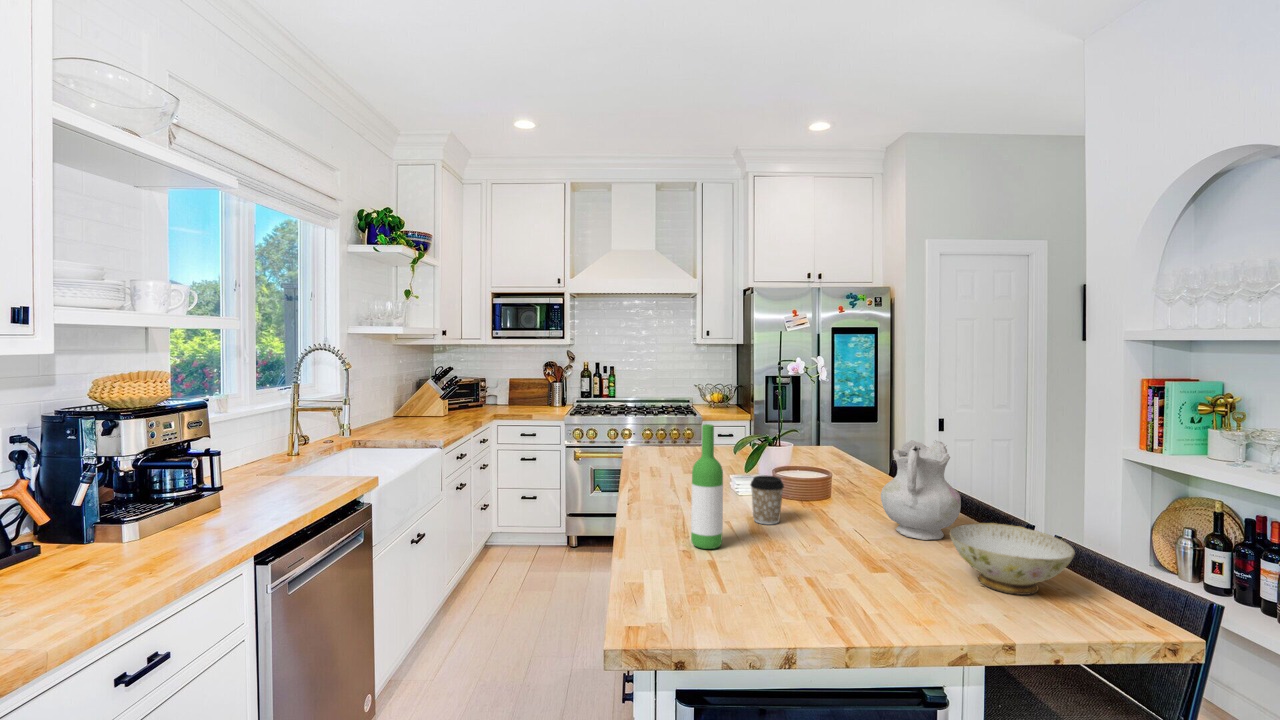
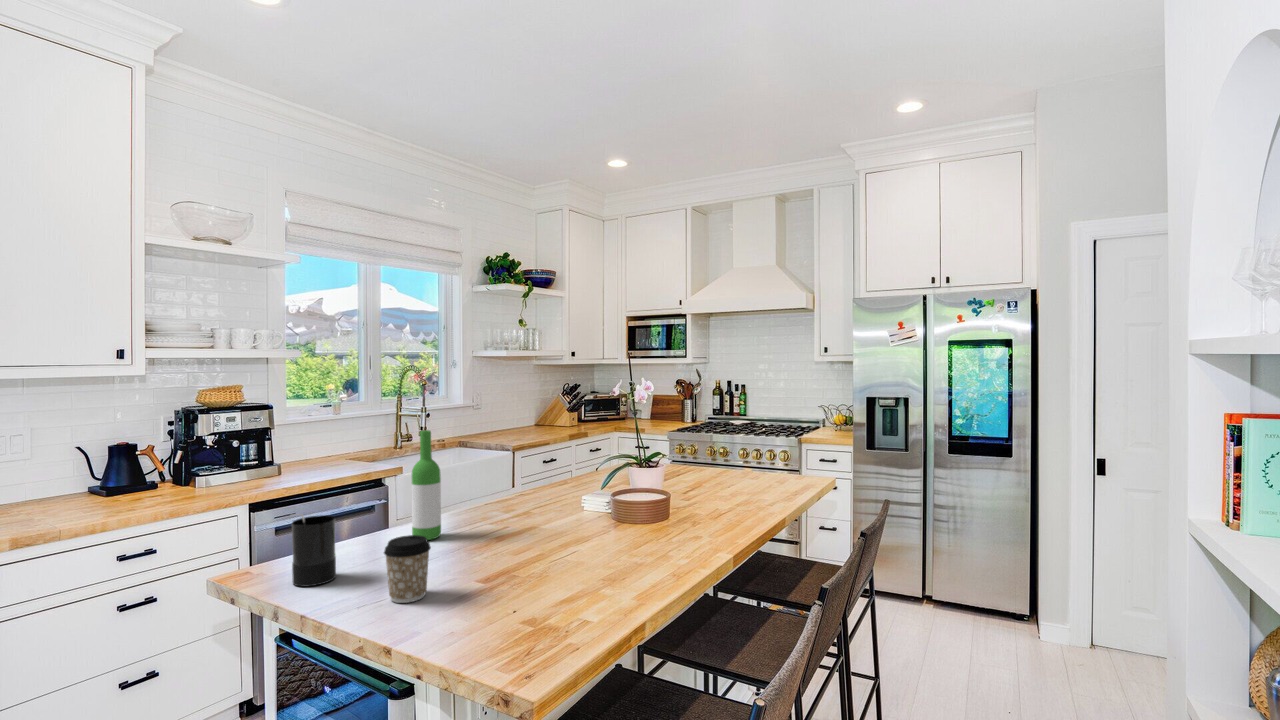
ceramic pitcher: present [881,440,961,540] -> none [573,461,660,568]
coffee cup: present [751,476,784,524] -> present [384,535,431,603]
ceramic bowl: present [949,523,1075,595] -> none [483,547,597,624]
candle: none [725,530,773,617] -> present [292,514,336,586]

